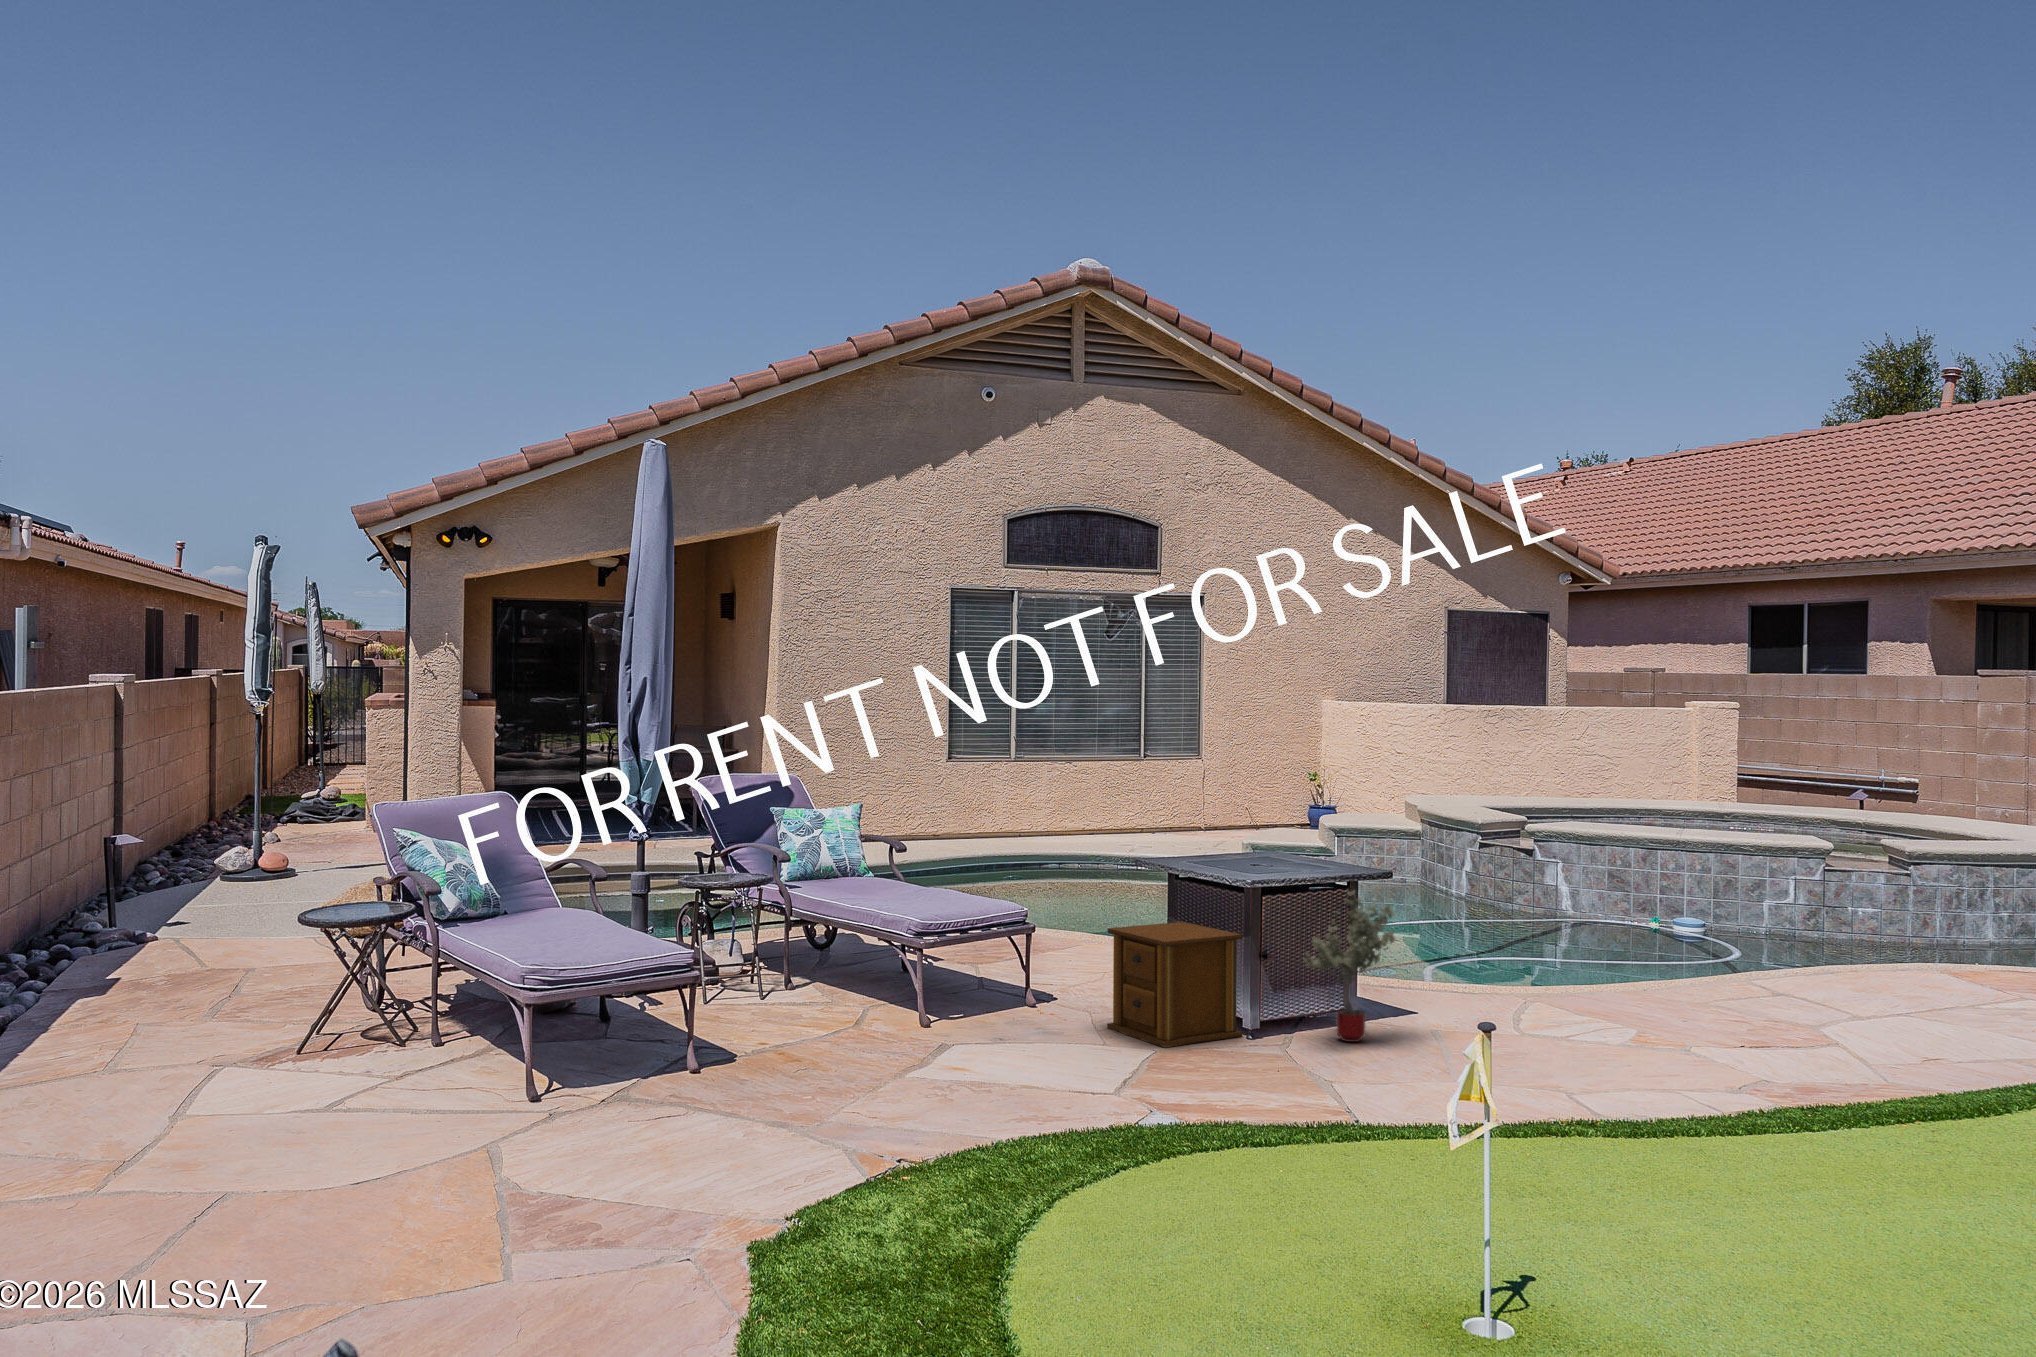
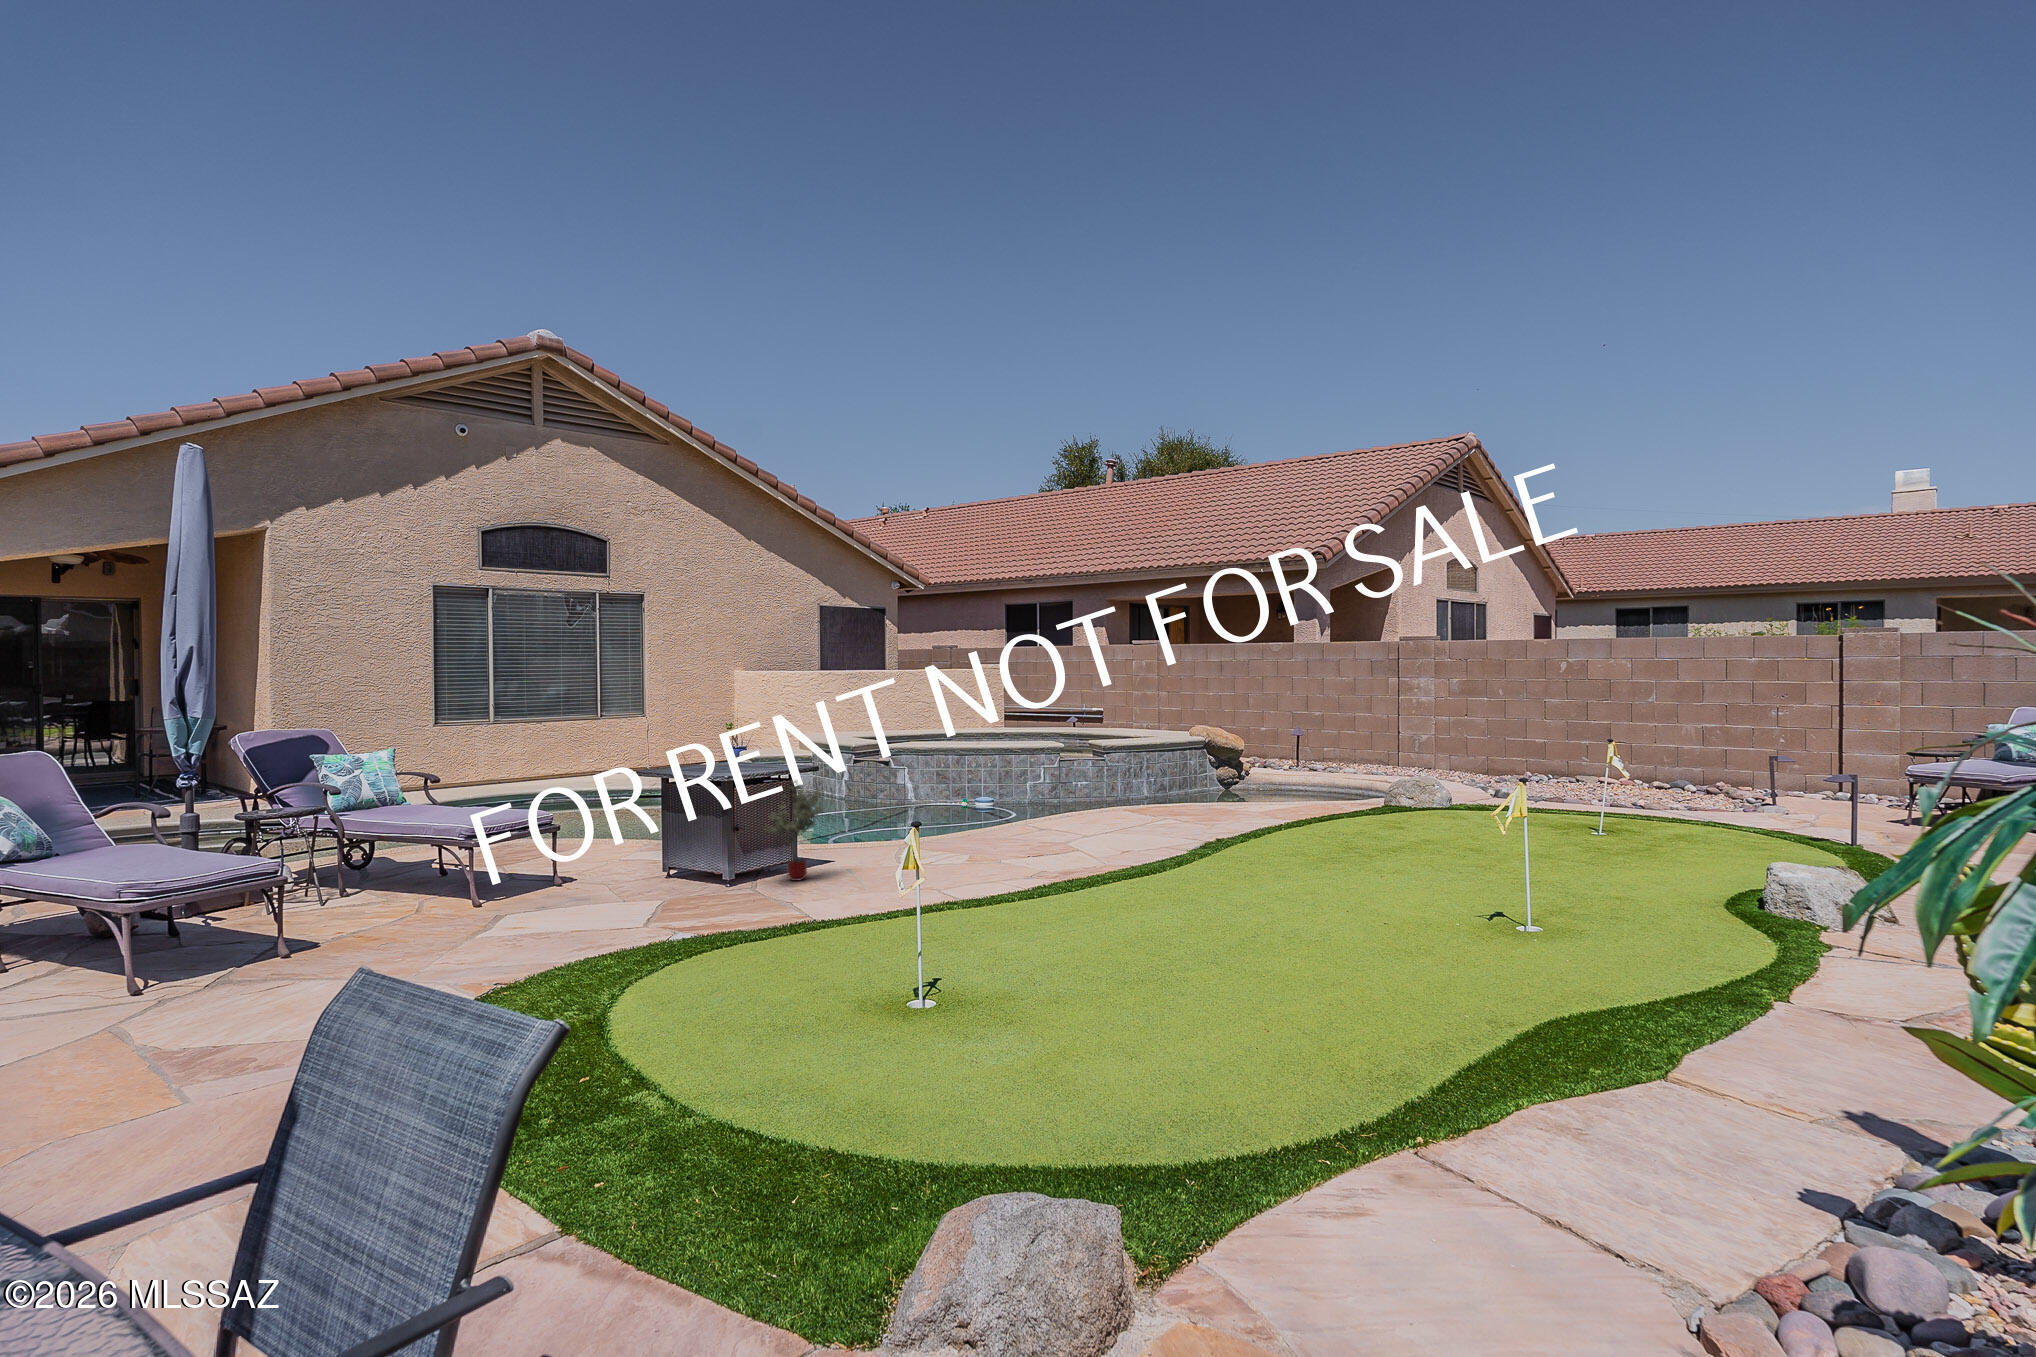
side table: present [1107,922,1243,1047] -> none [621,814,724,899]

